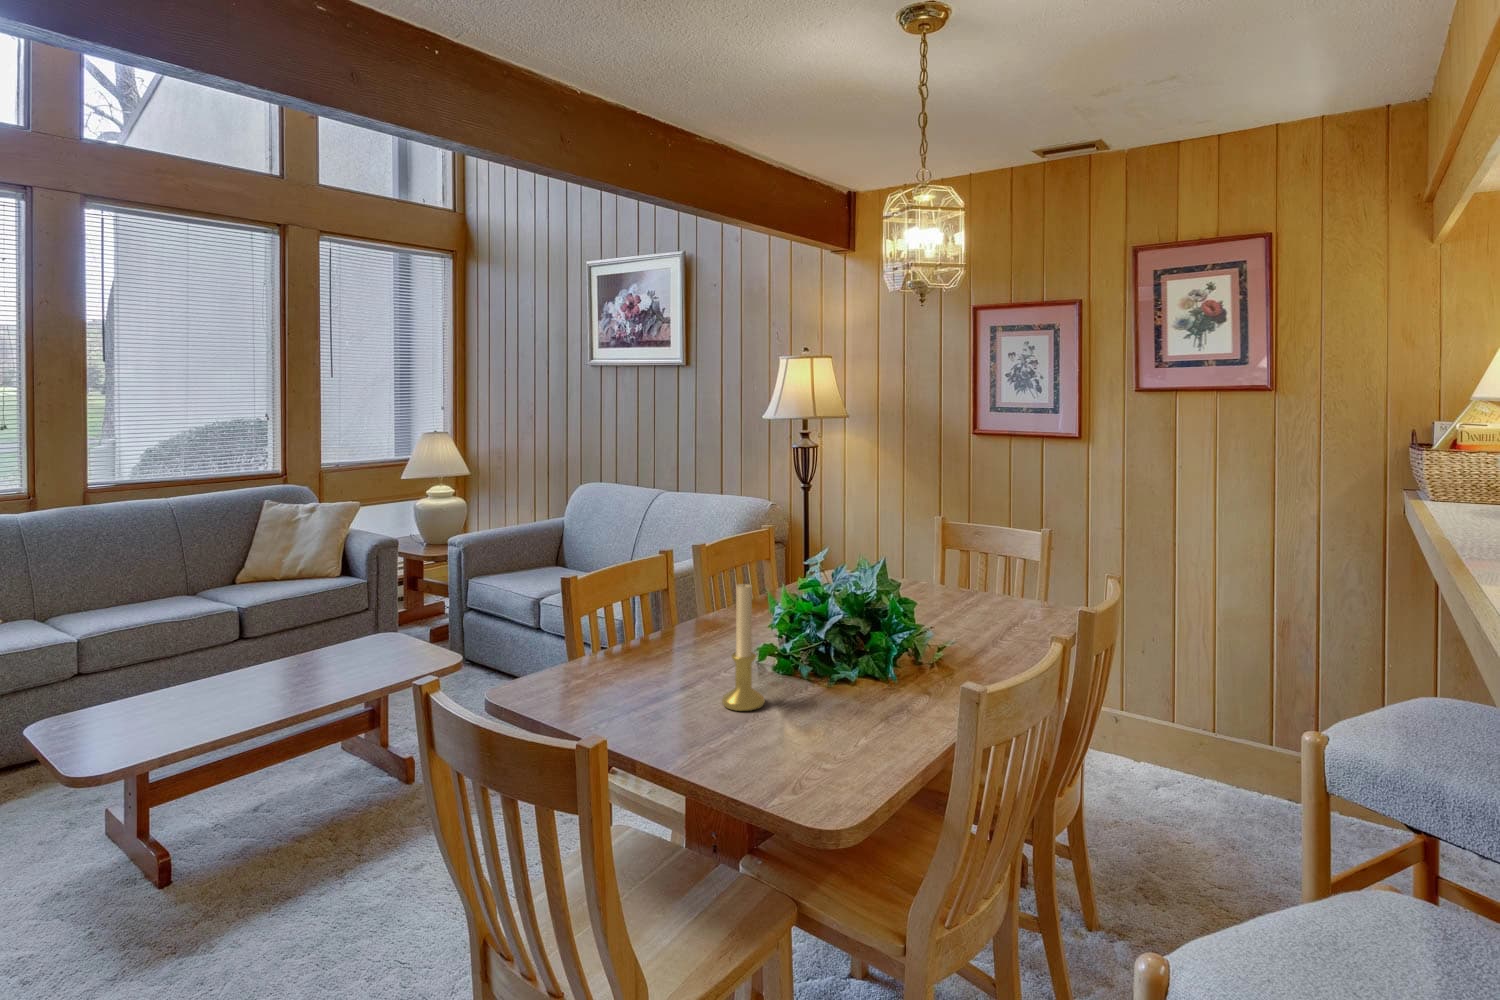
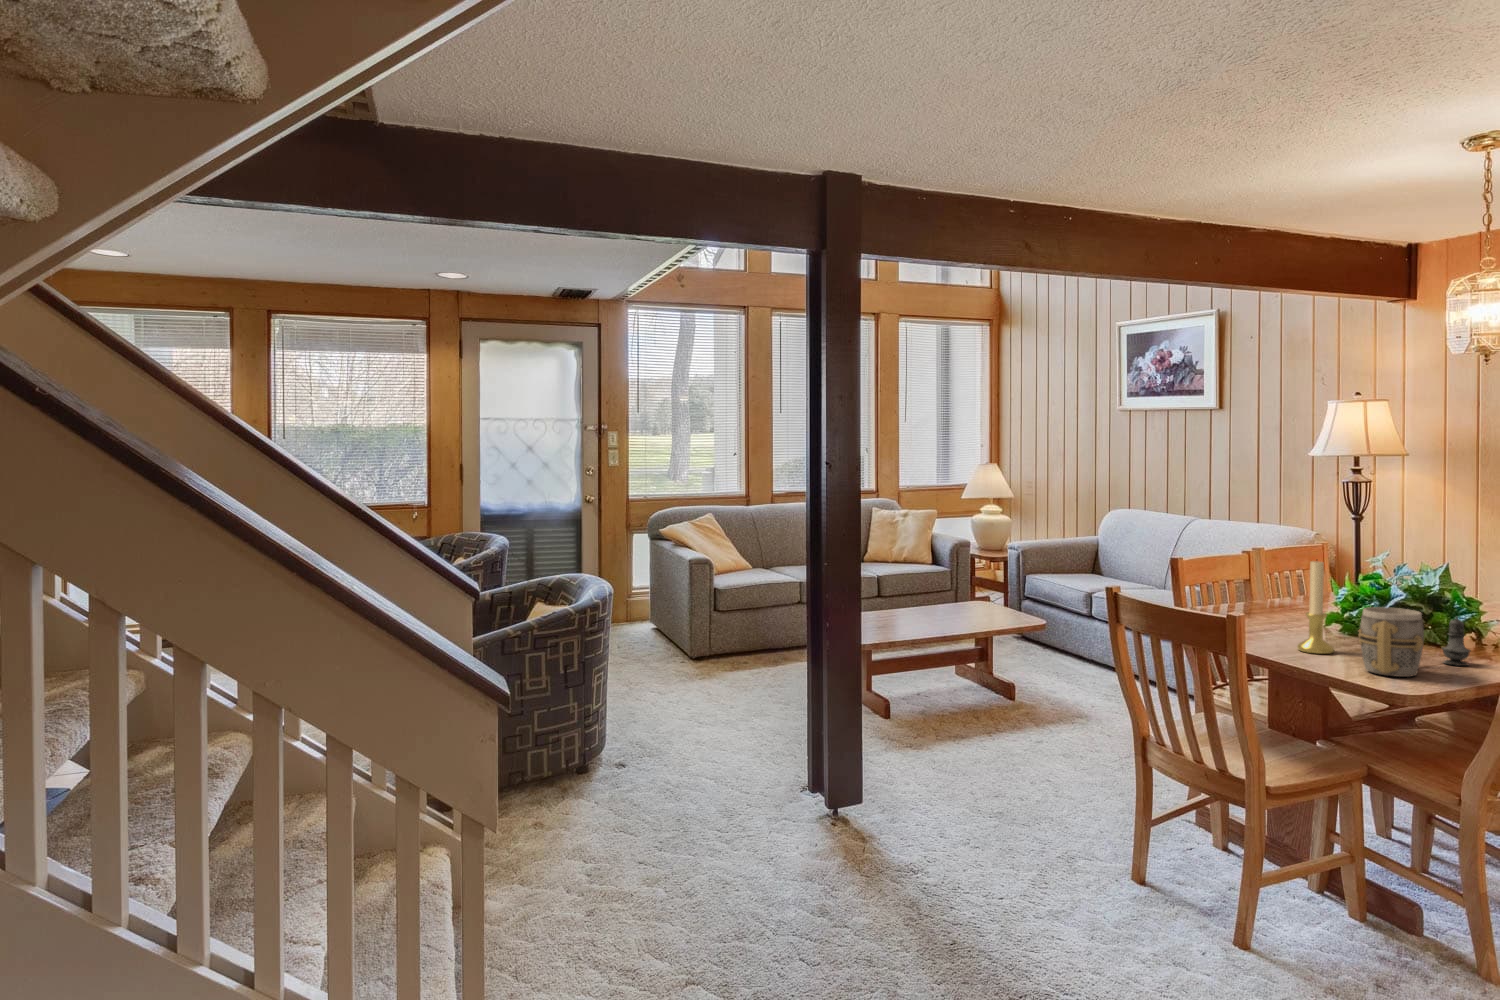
salt shaker: none [880,650,910,714] -> present [1442,617,1470,666]
mug: none [787,653,861,755] -> present [1359,607,1424,677]

